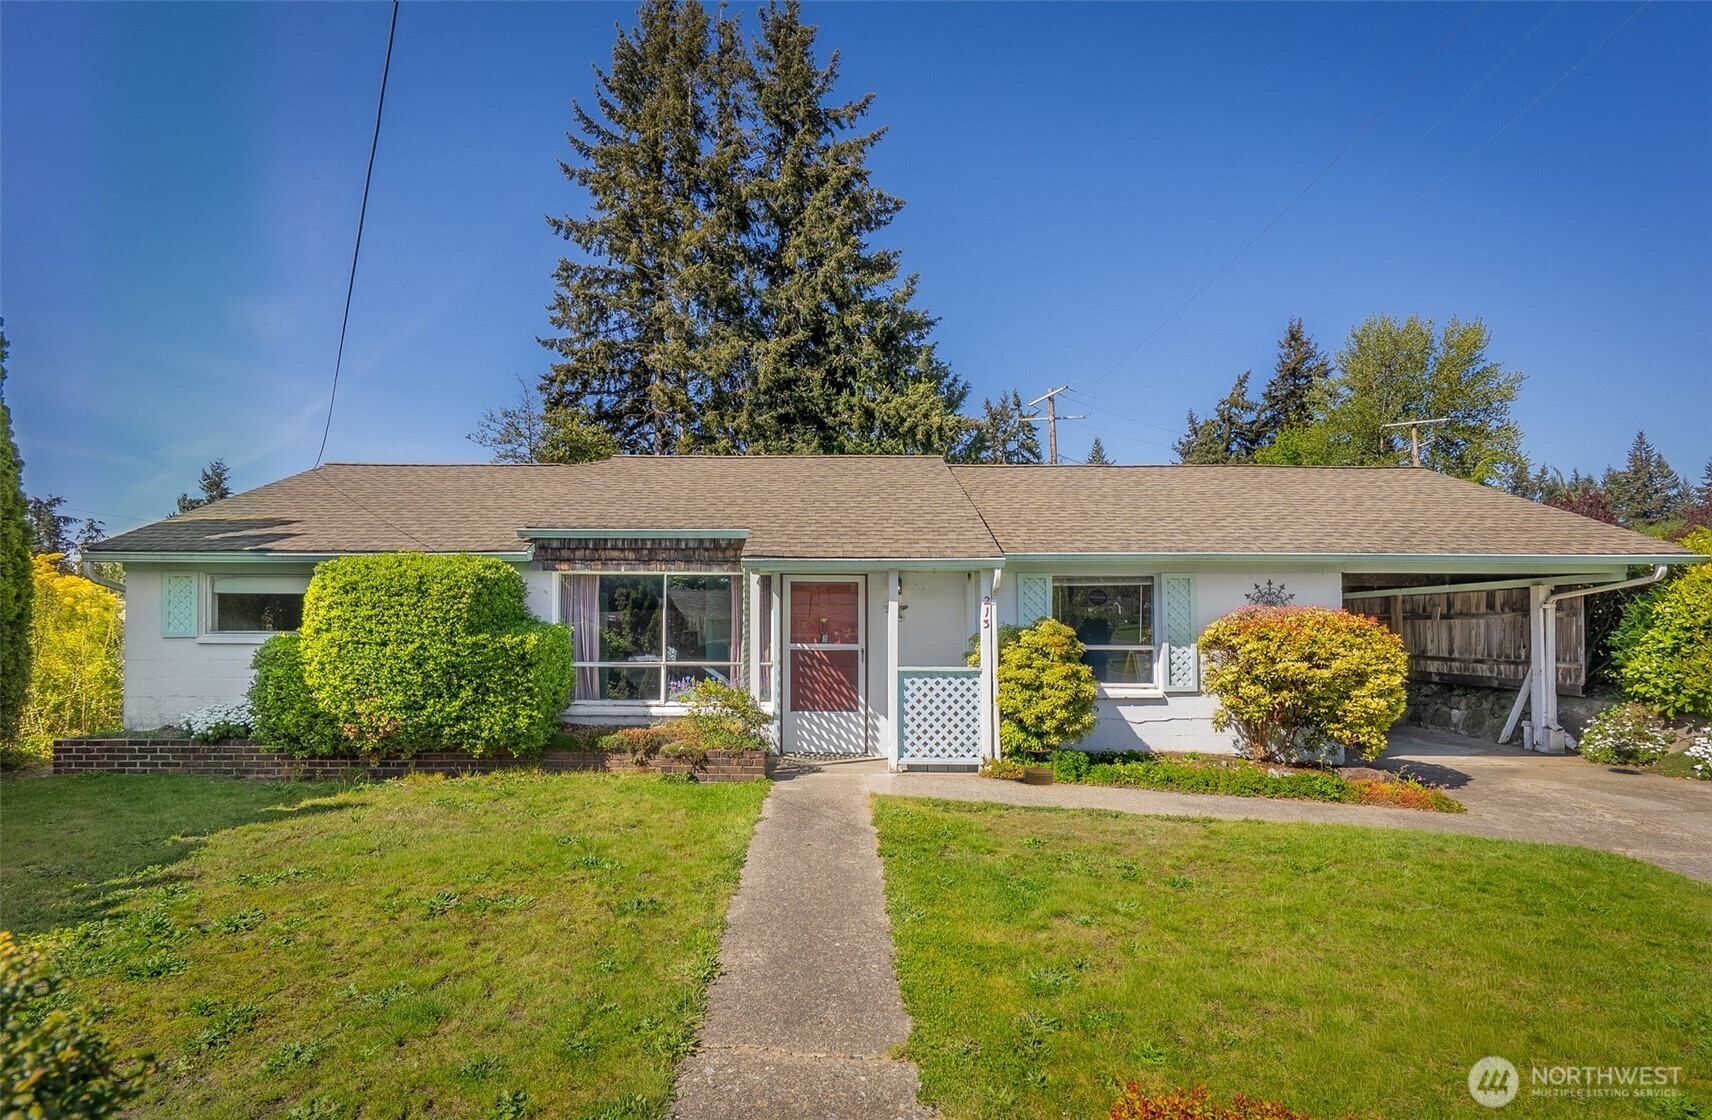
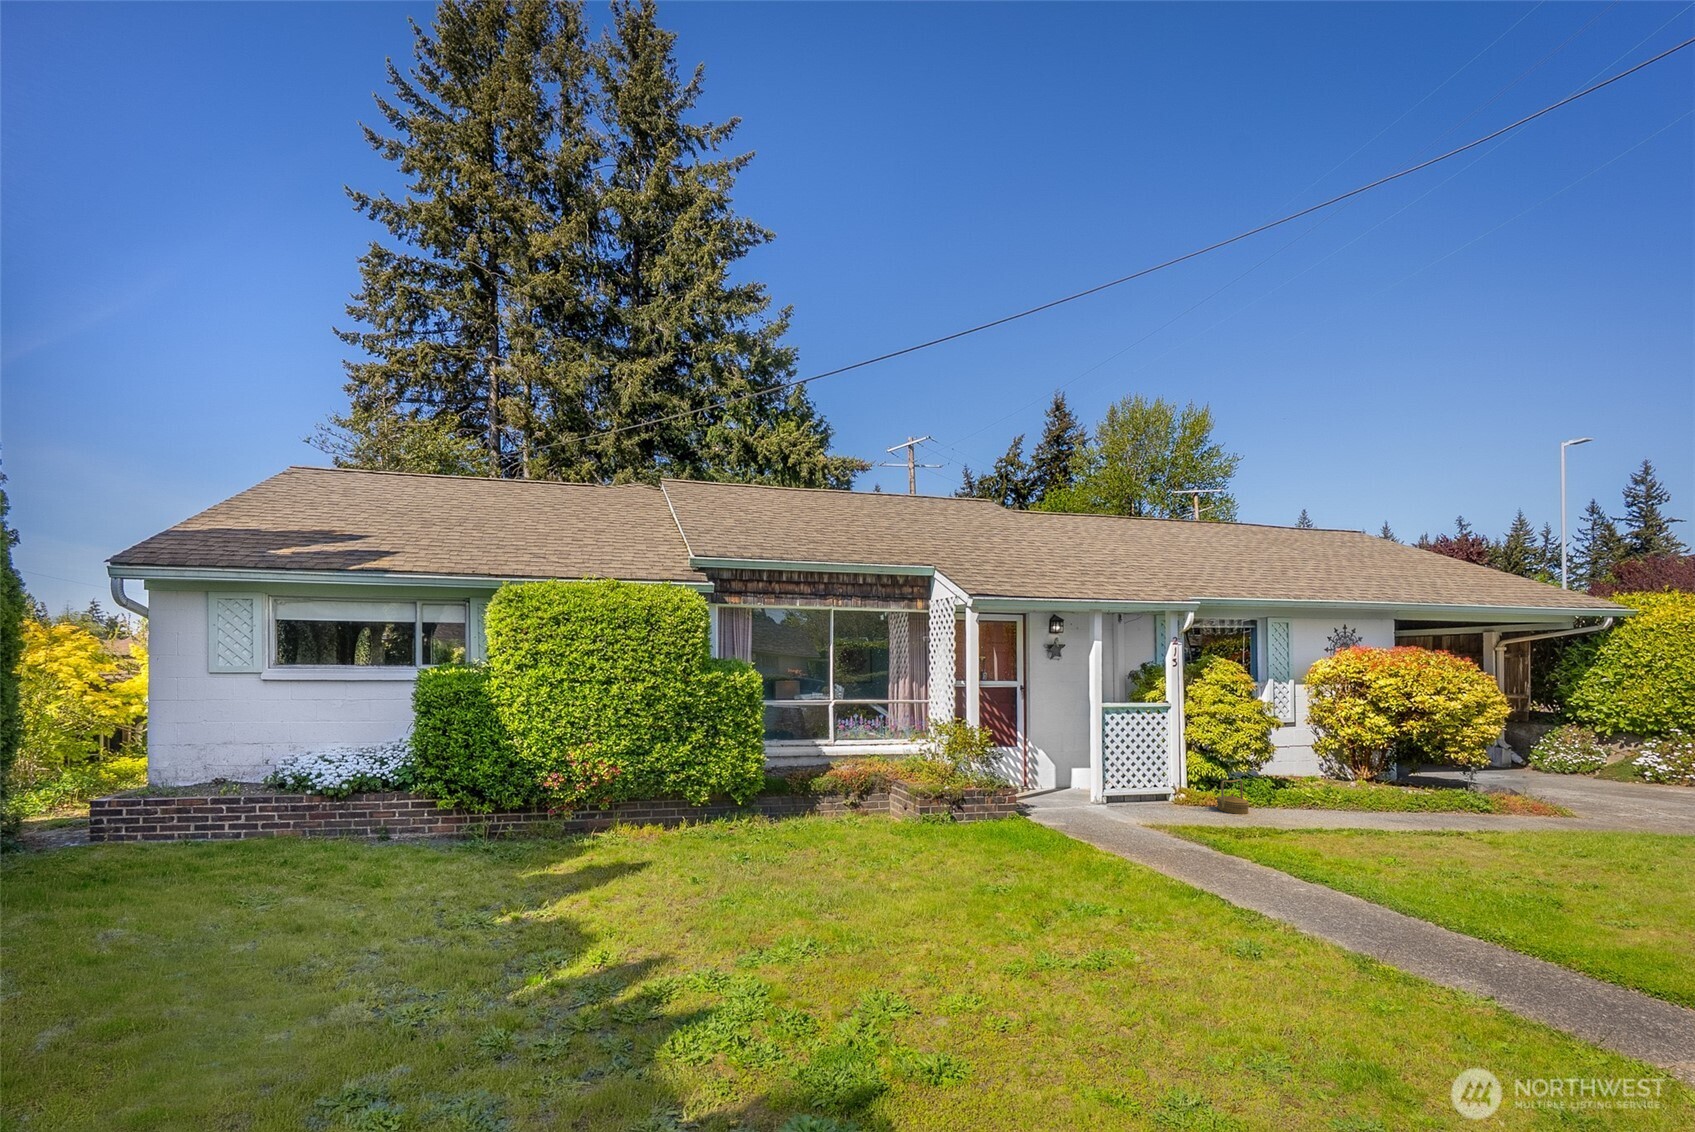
potted tree: present [1609,734,1641,774] -> none [1568,746,1599,783]

